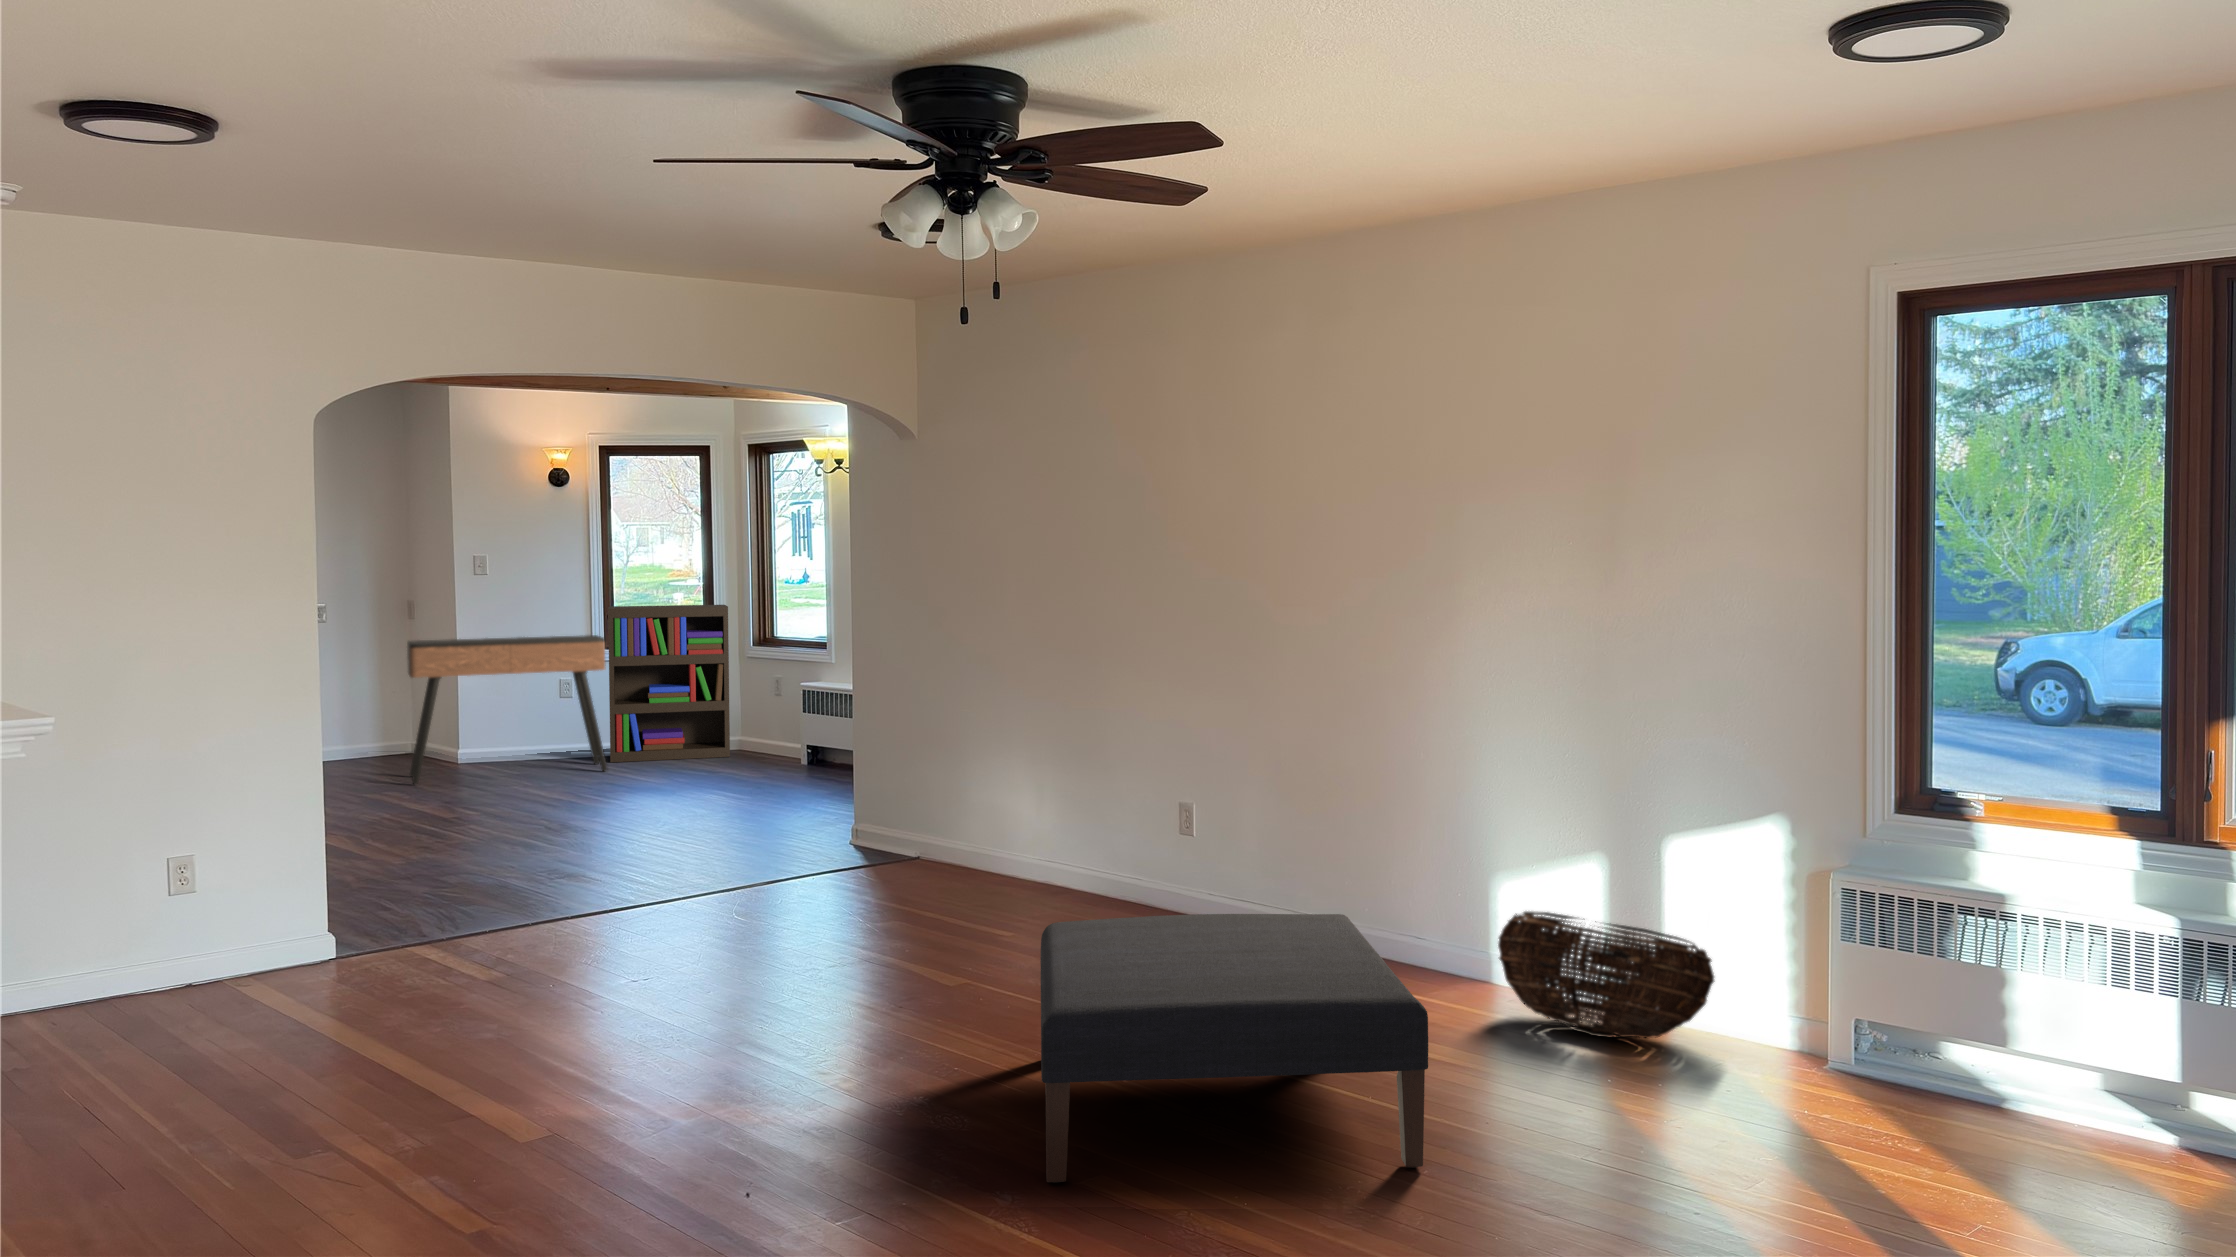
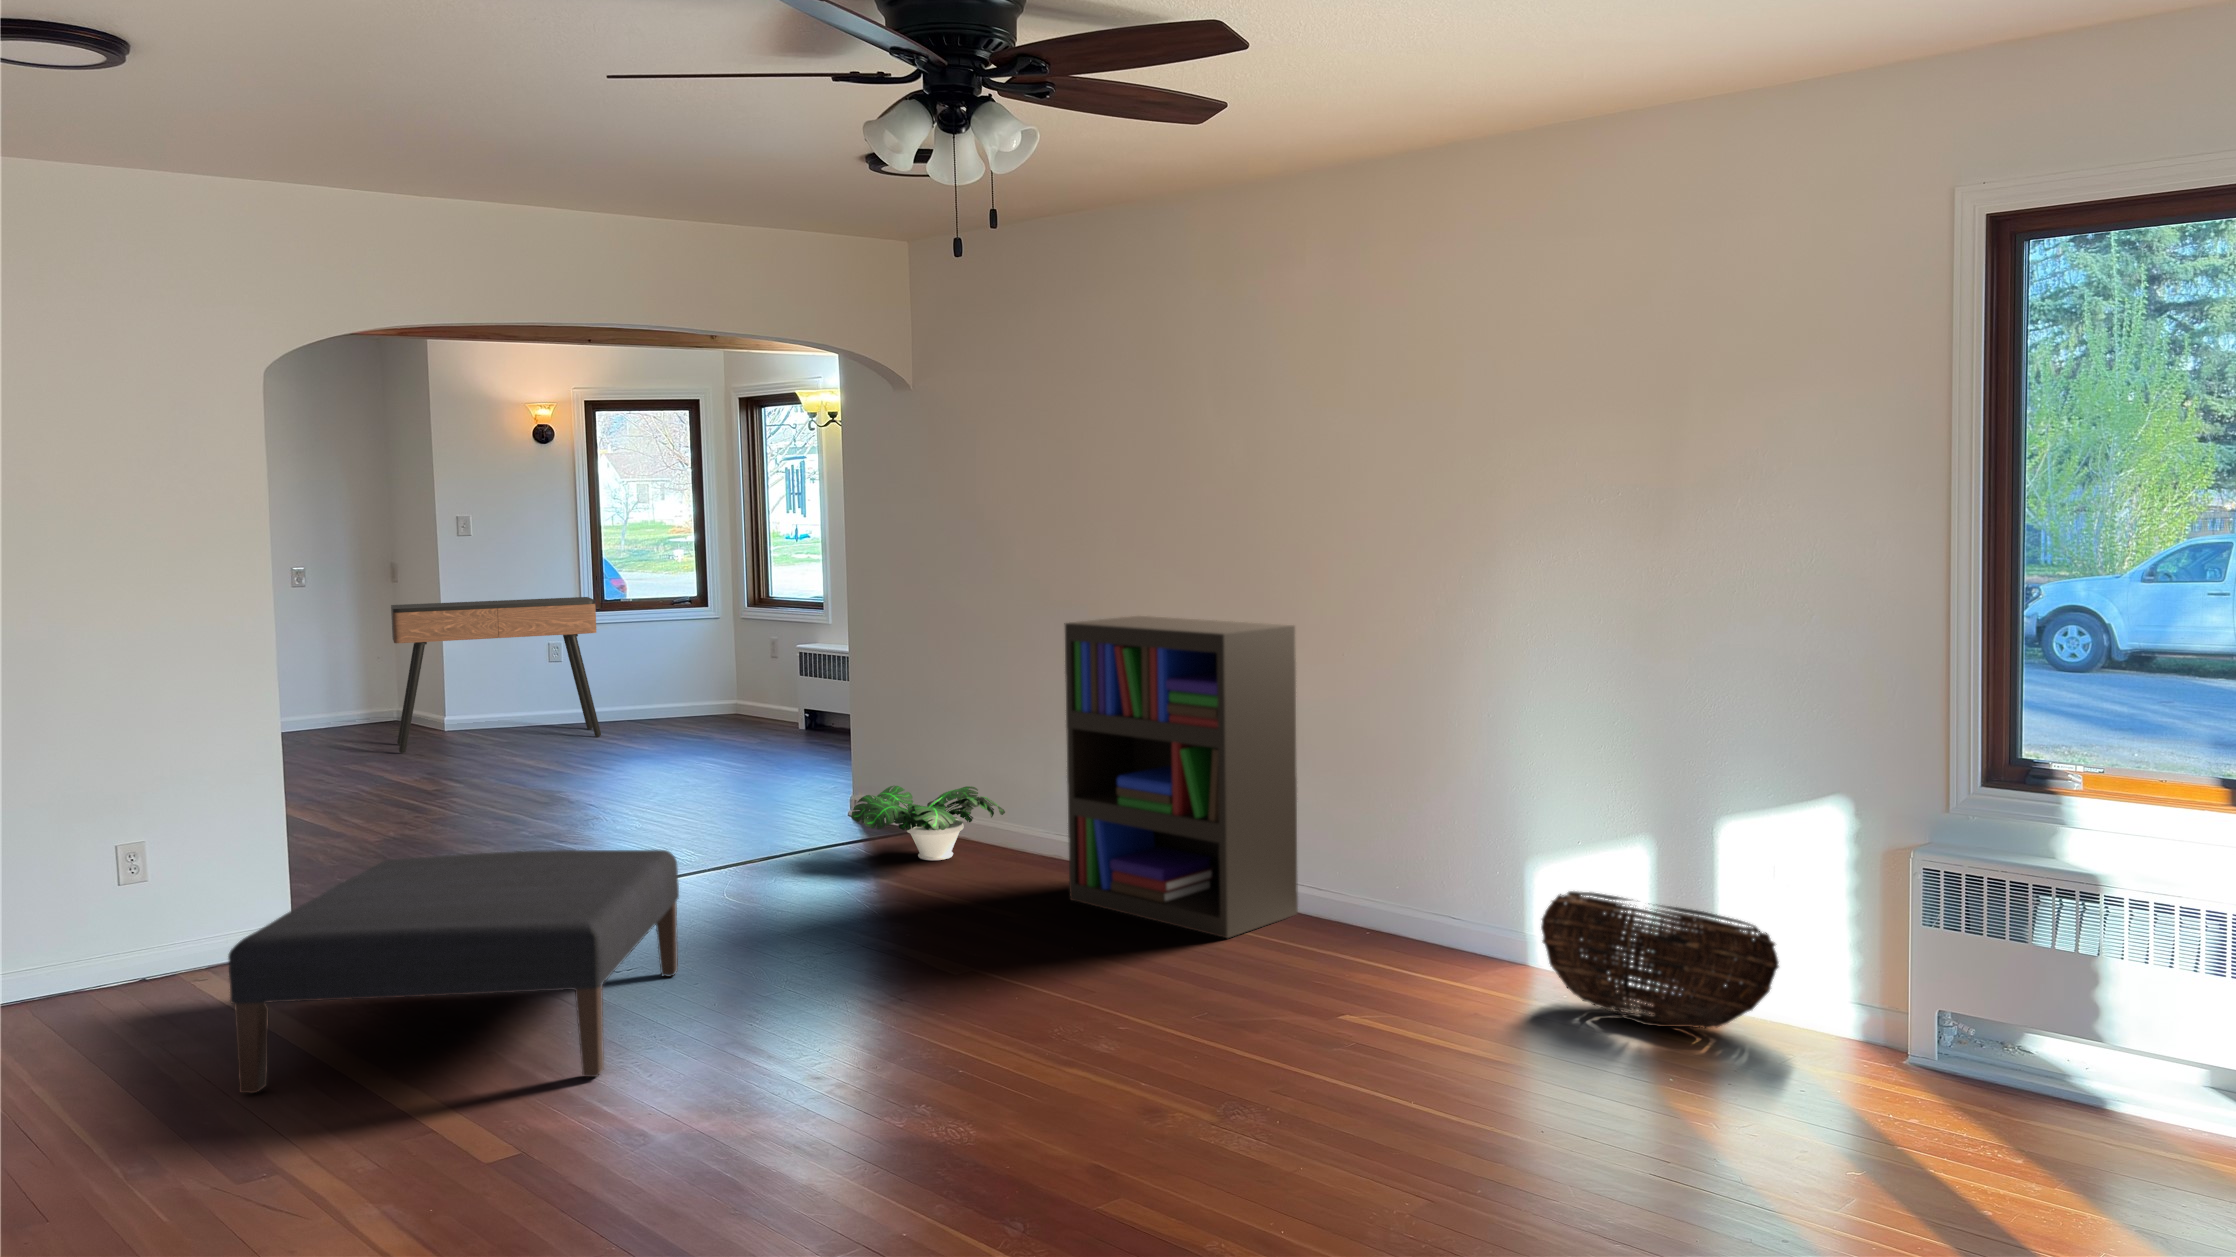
bookshelf: present [608,605,730,762] -> present [1064,616,1298,939]
potted plant: none [853,815,1000,887] -> present [851,786,1005,860]
ottoman: present [1040,914,1428,1183] -> present [228,850,679,1093]

